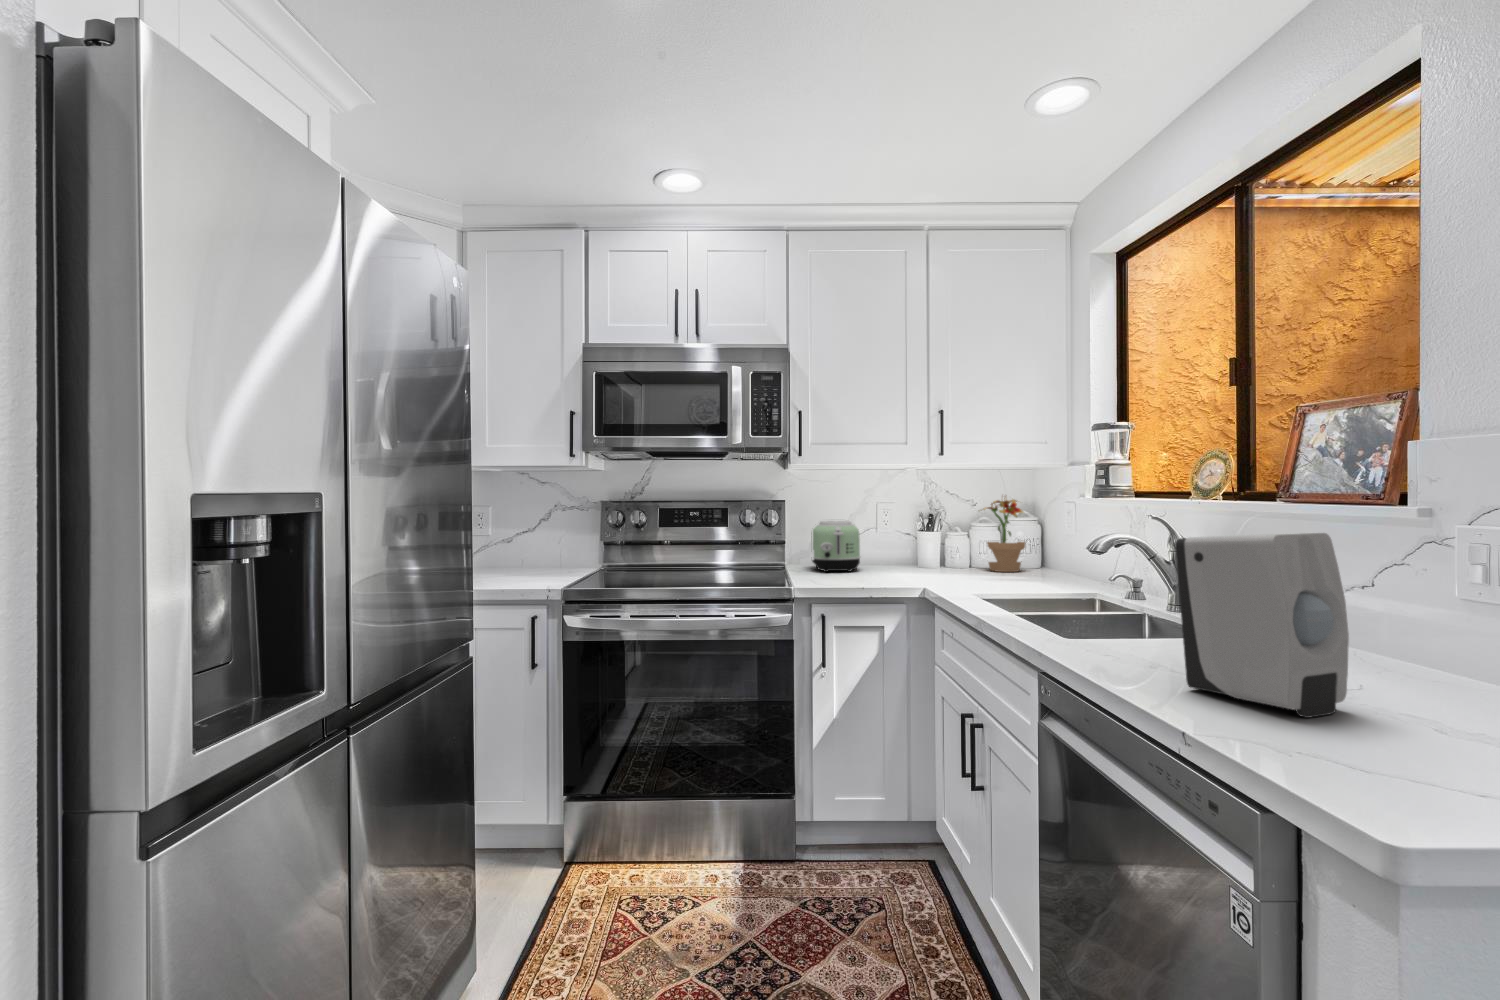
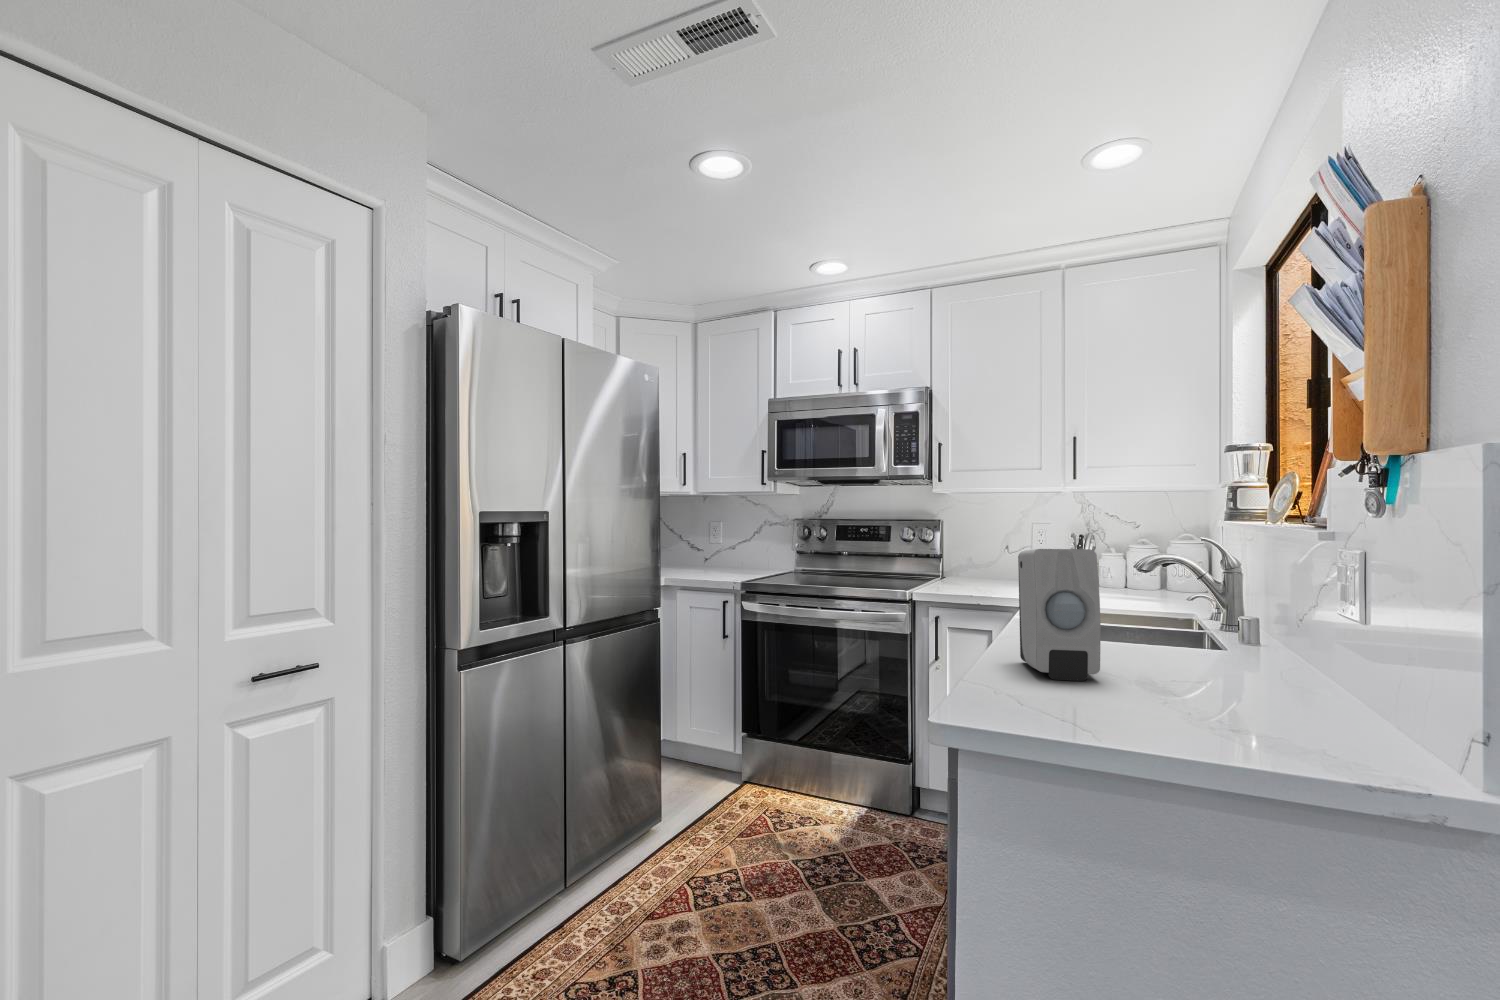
potted plant: present [983,498,1025,572] -> none [1125,518,1174,594]
toaster: present [811,520,860,572] -> none [963,538,1011,584]

